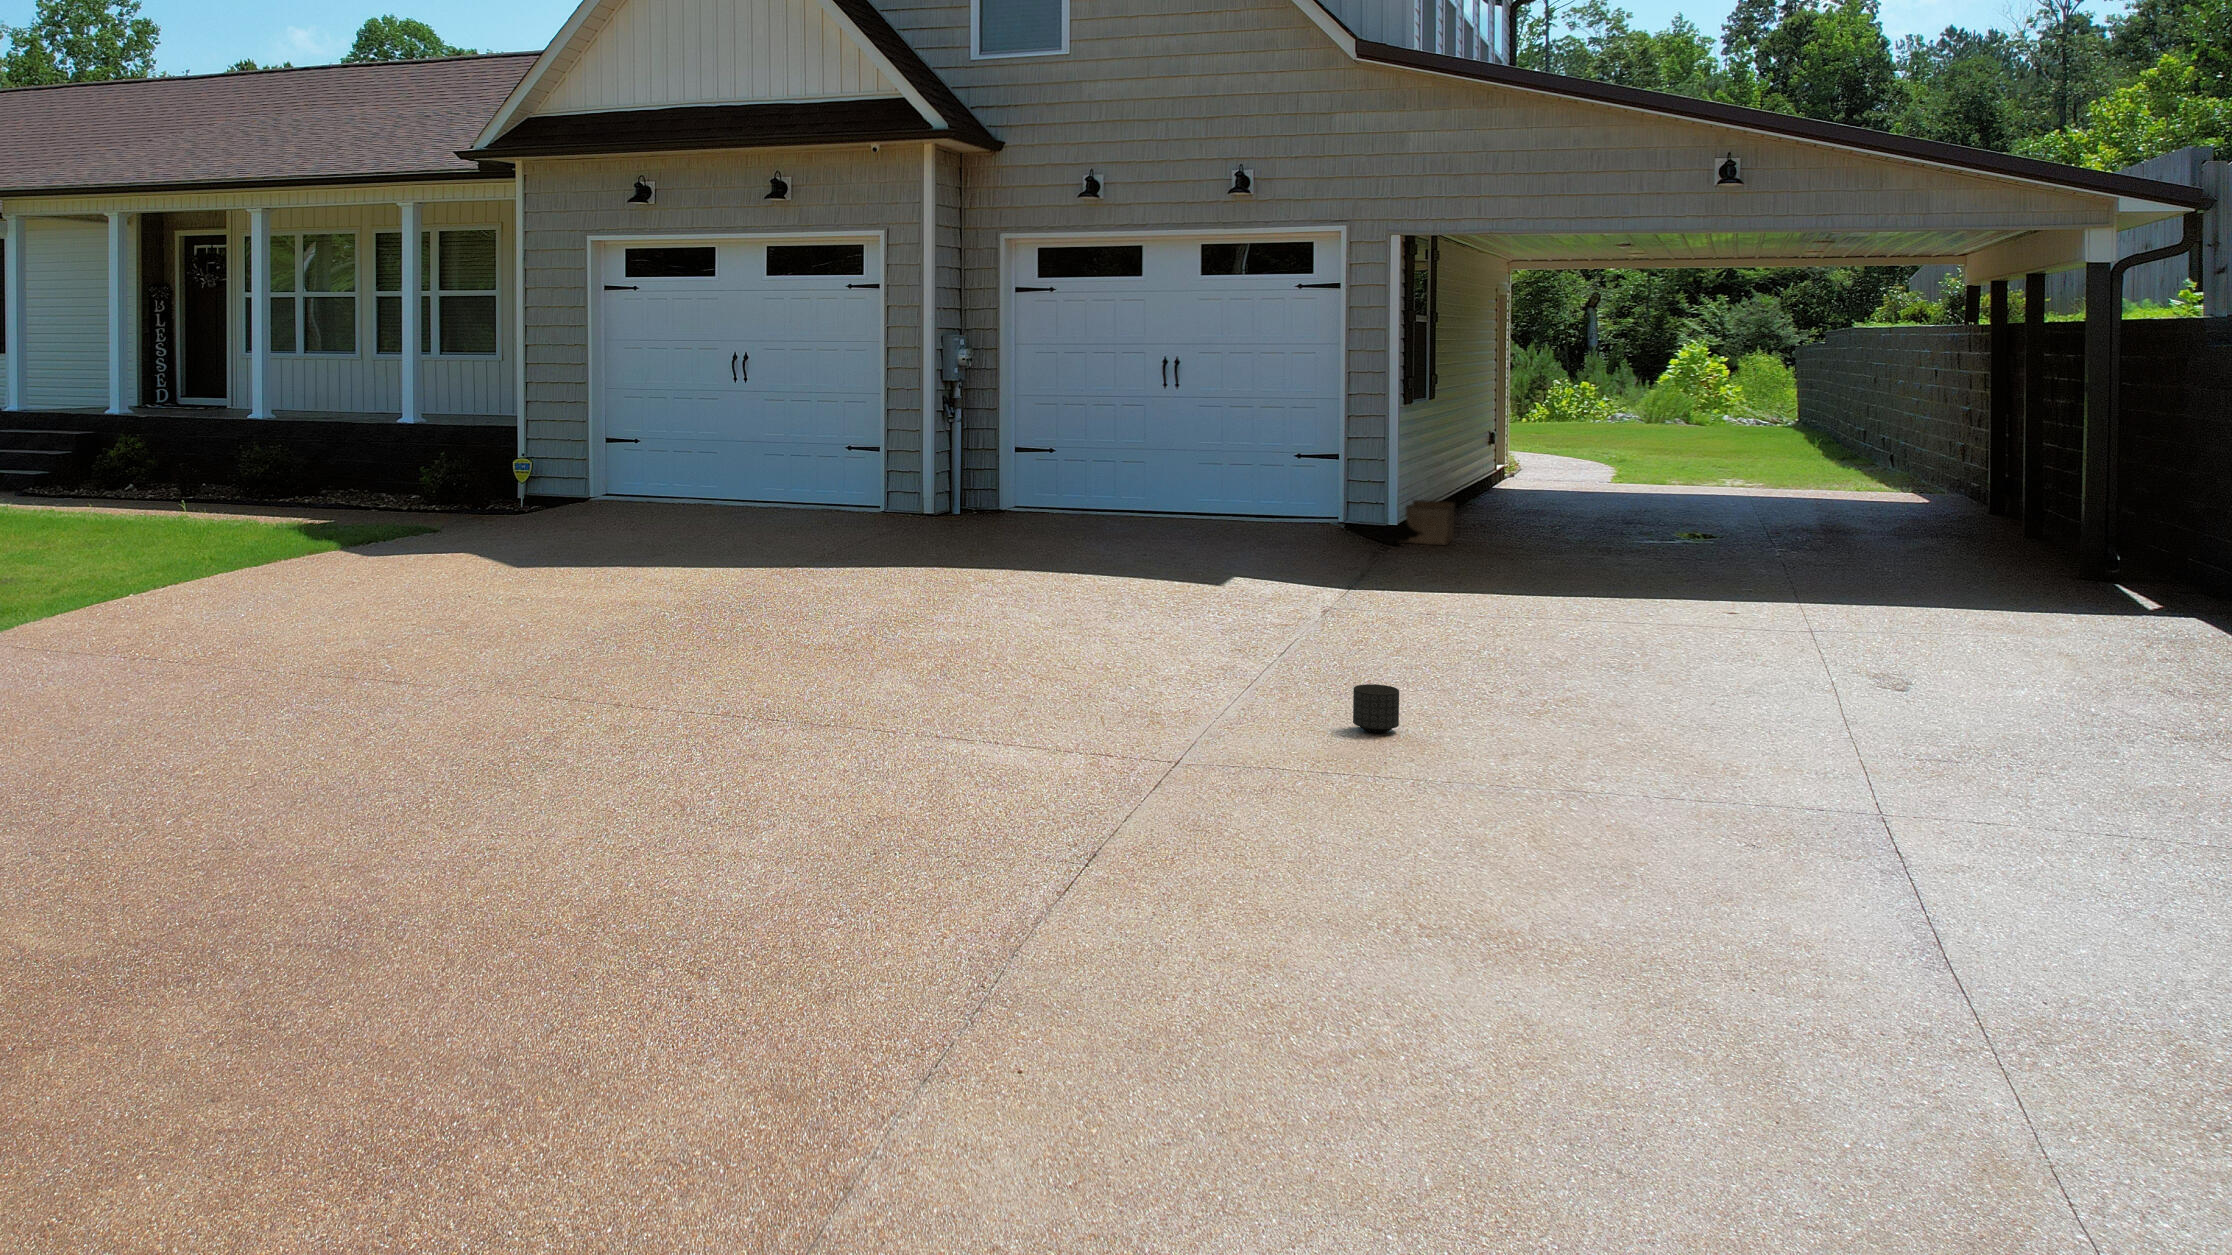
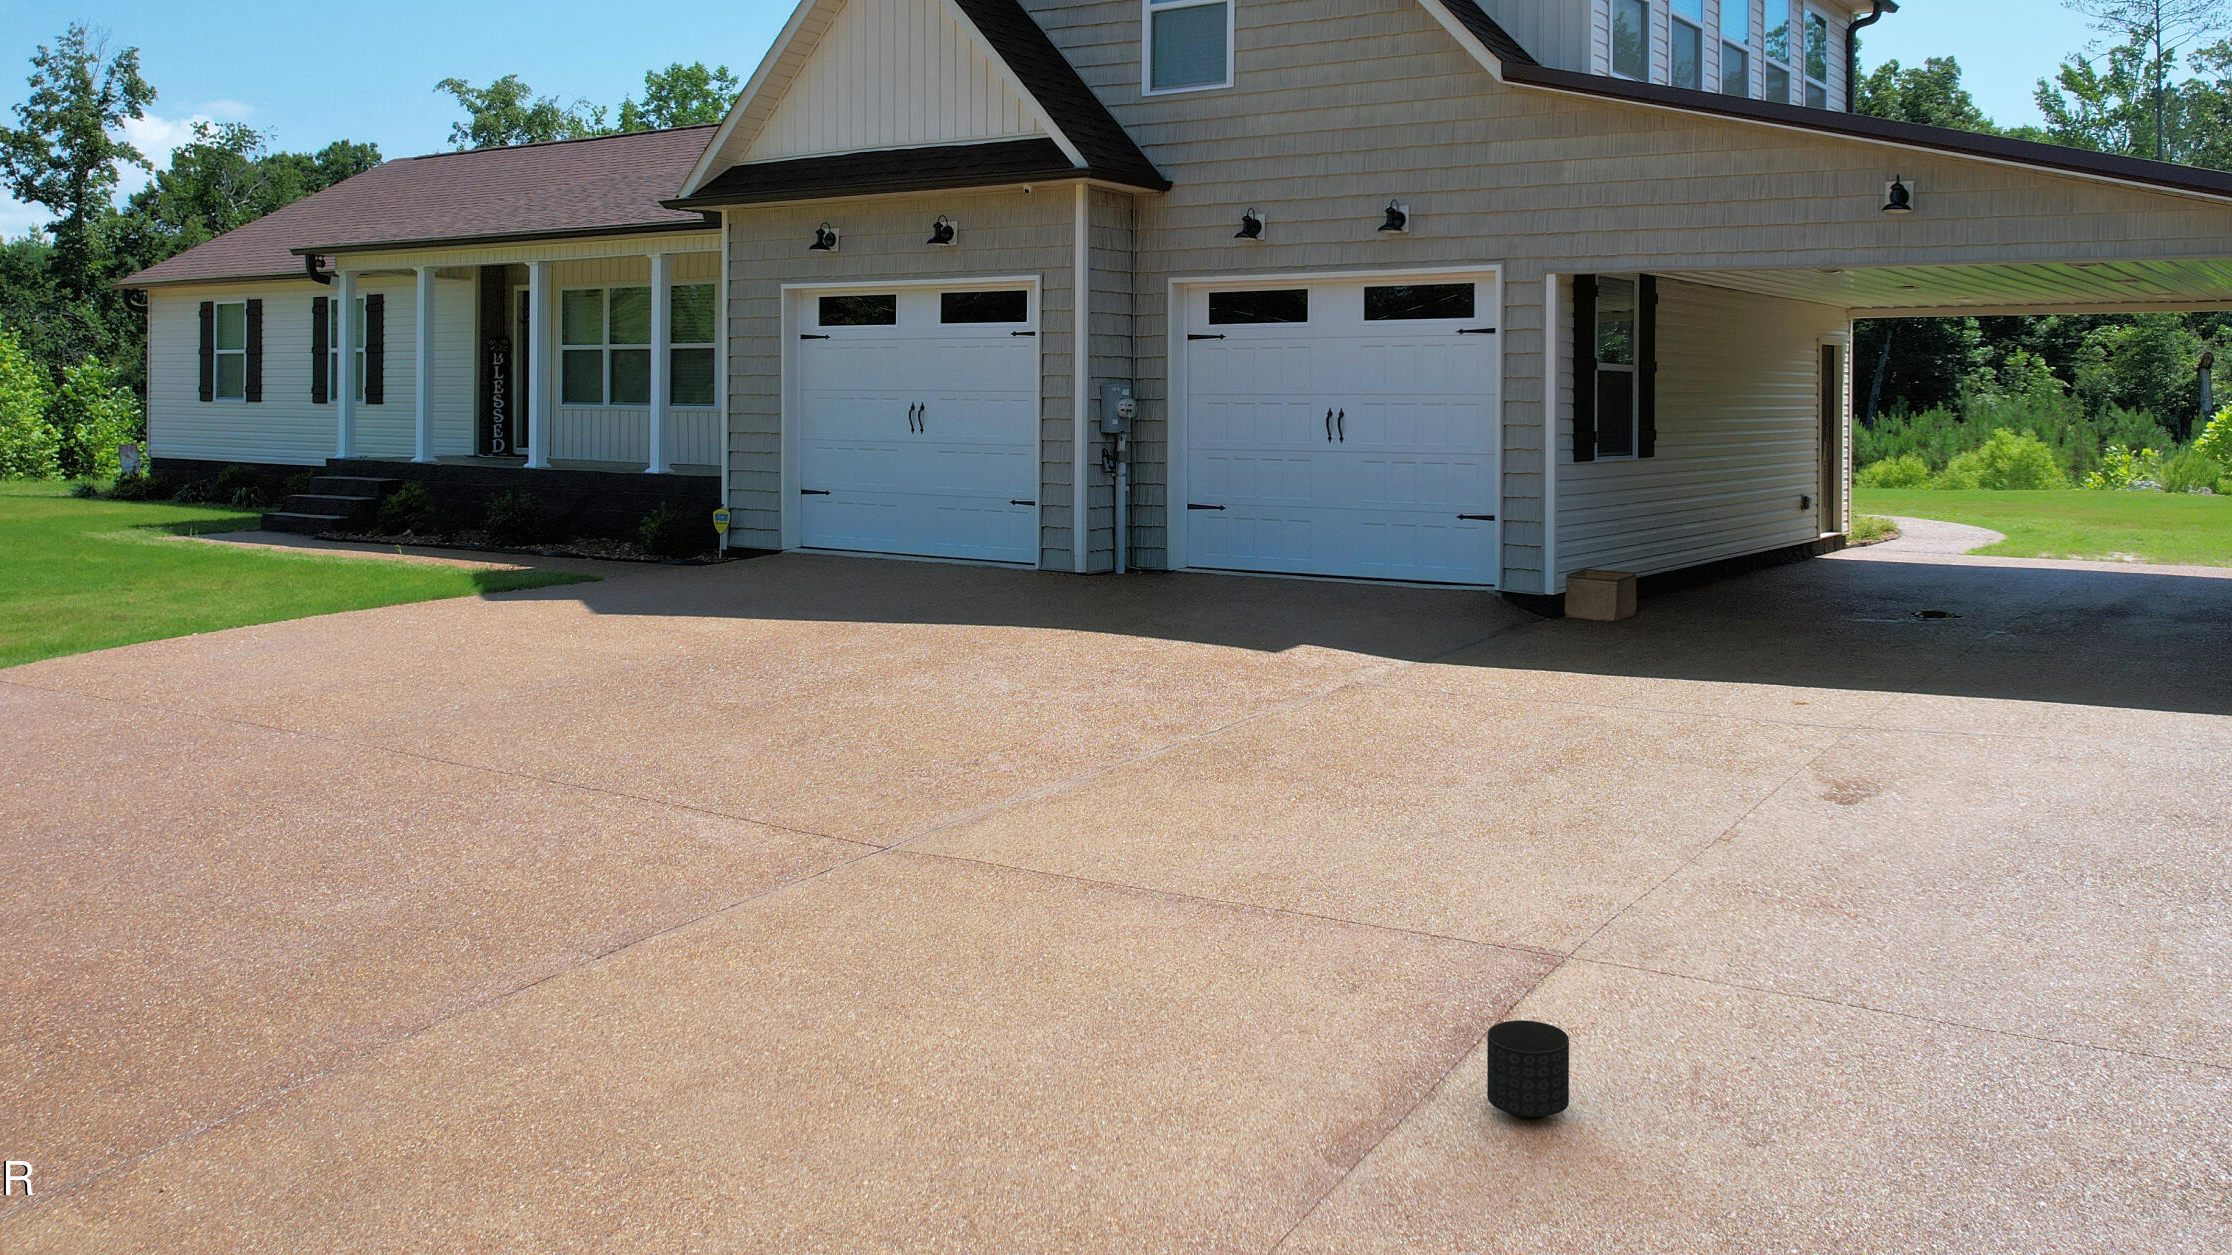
planter: present [1353,684,1399,733] -> present [1487,1020,1569,1119]

